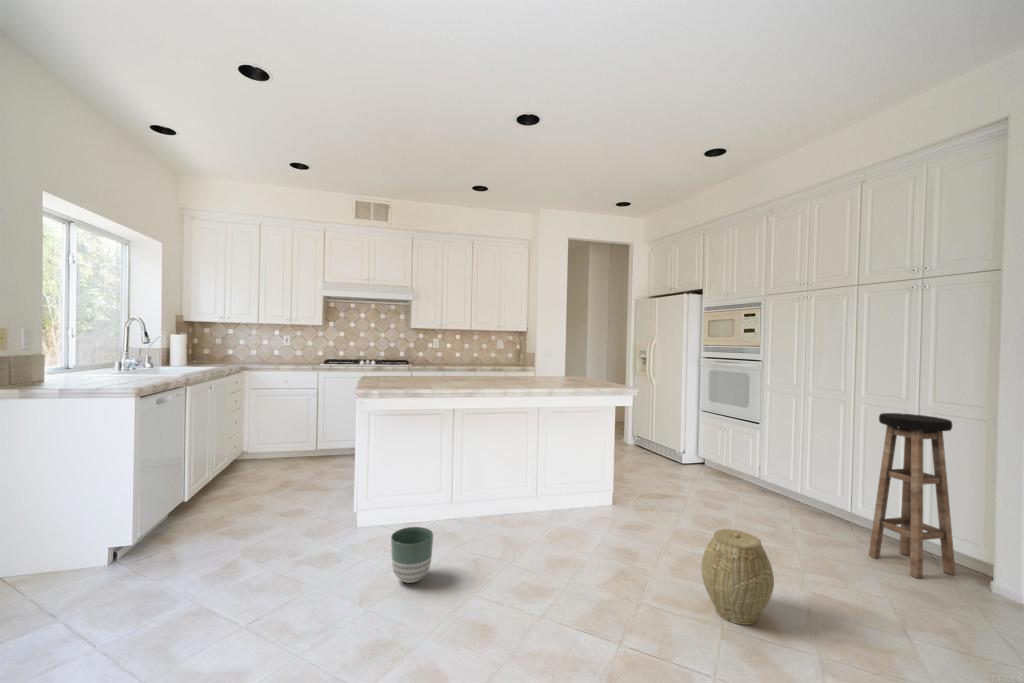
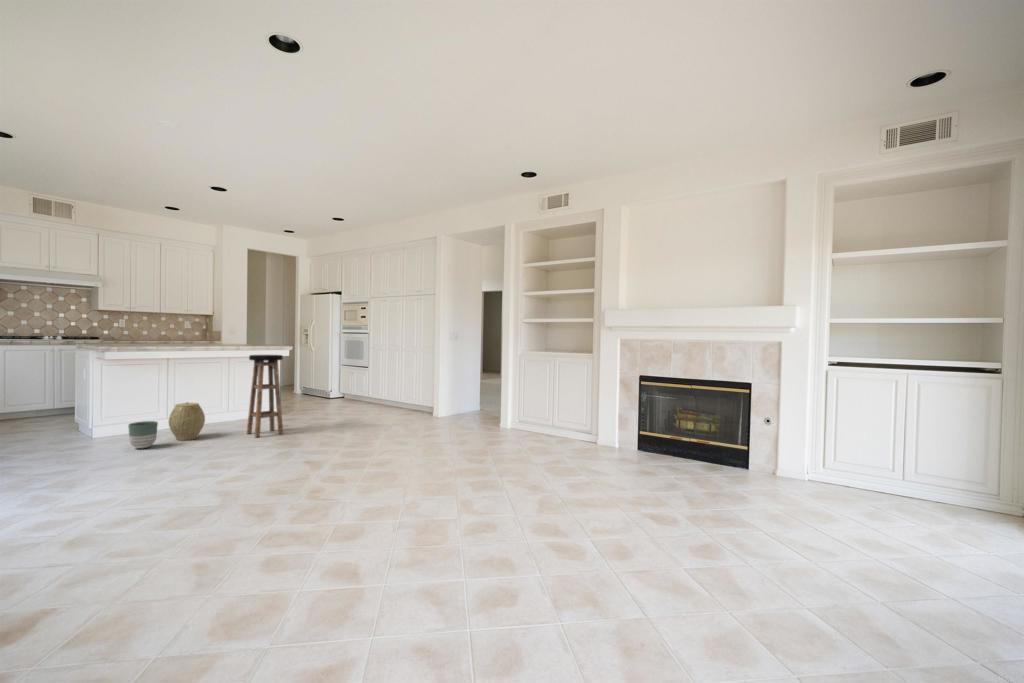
bar stool: present [869,413,955,579] -> present [247,355,283,437]
woven basket: present [701,529,774,625] -> present [169,402,205,440]

